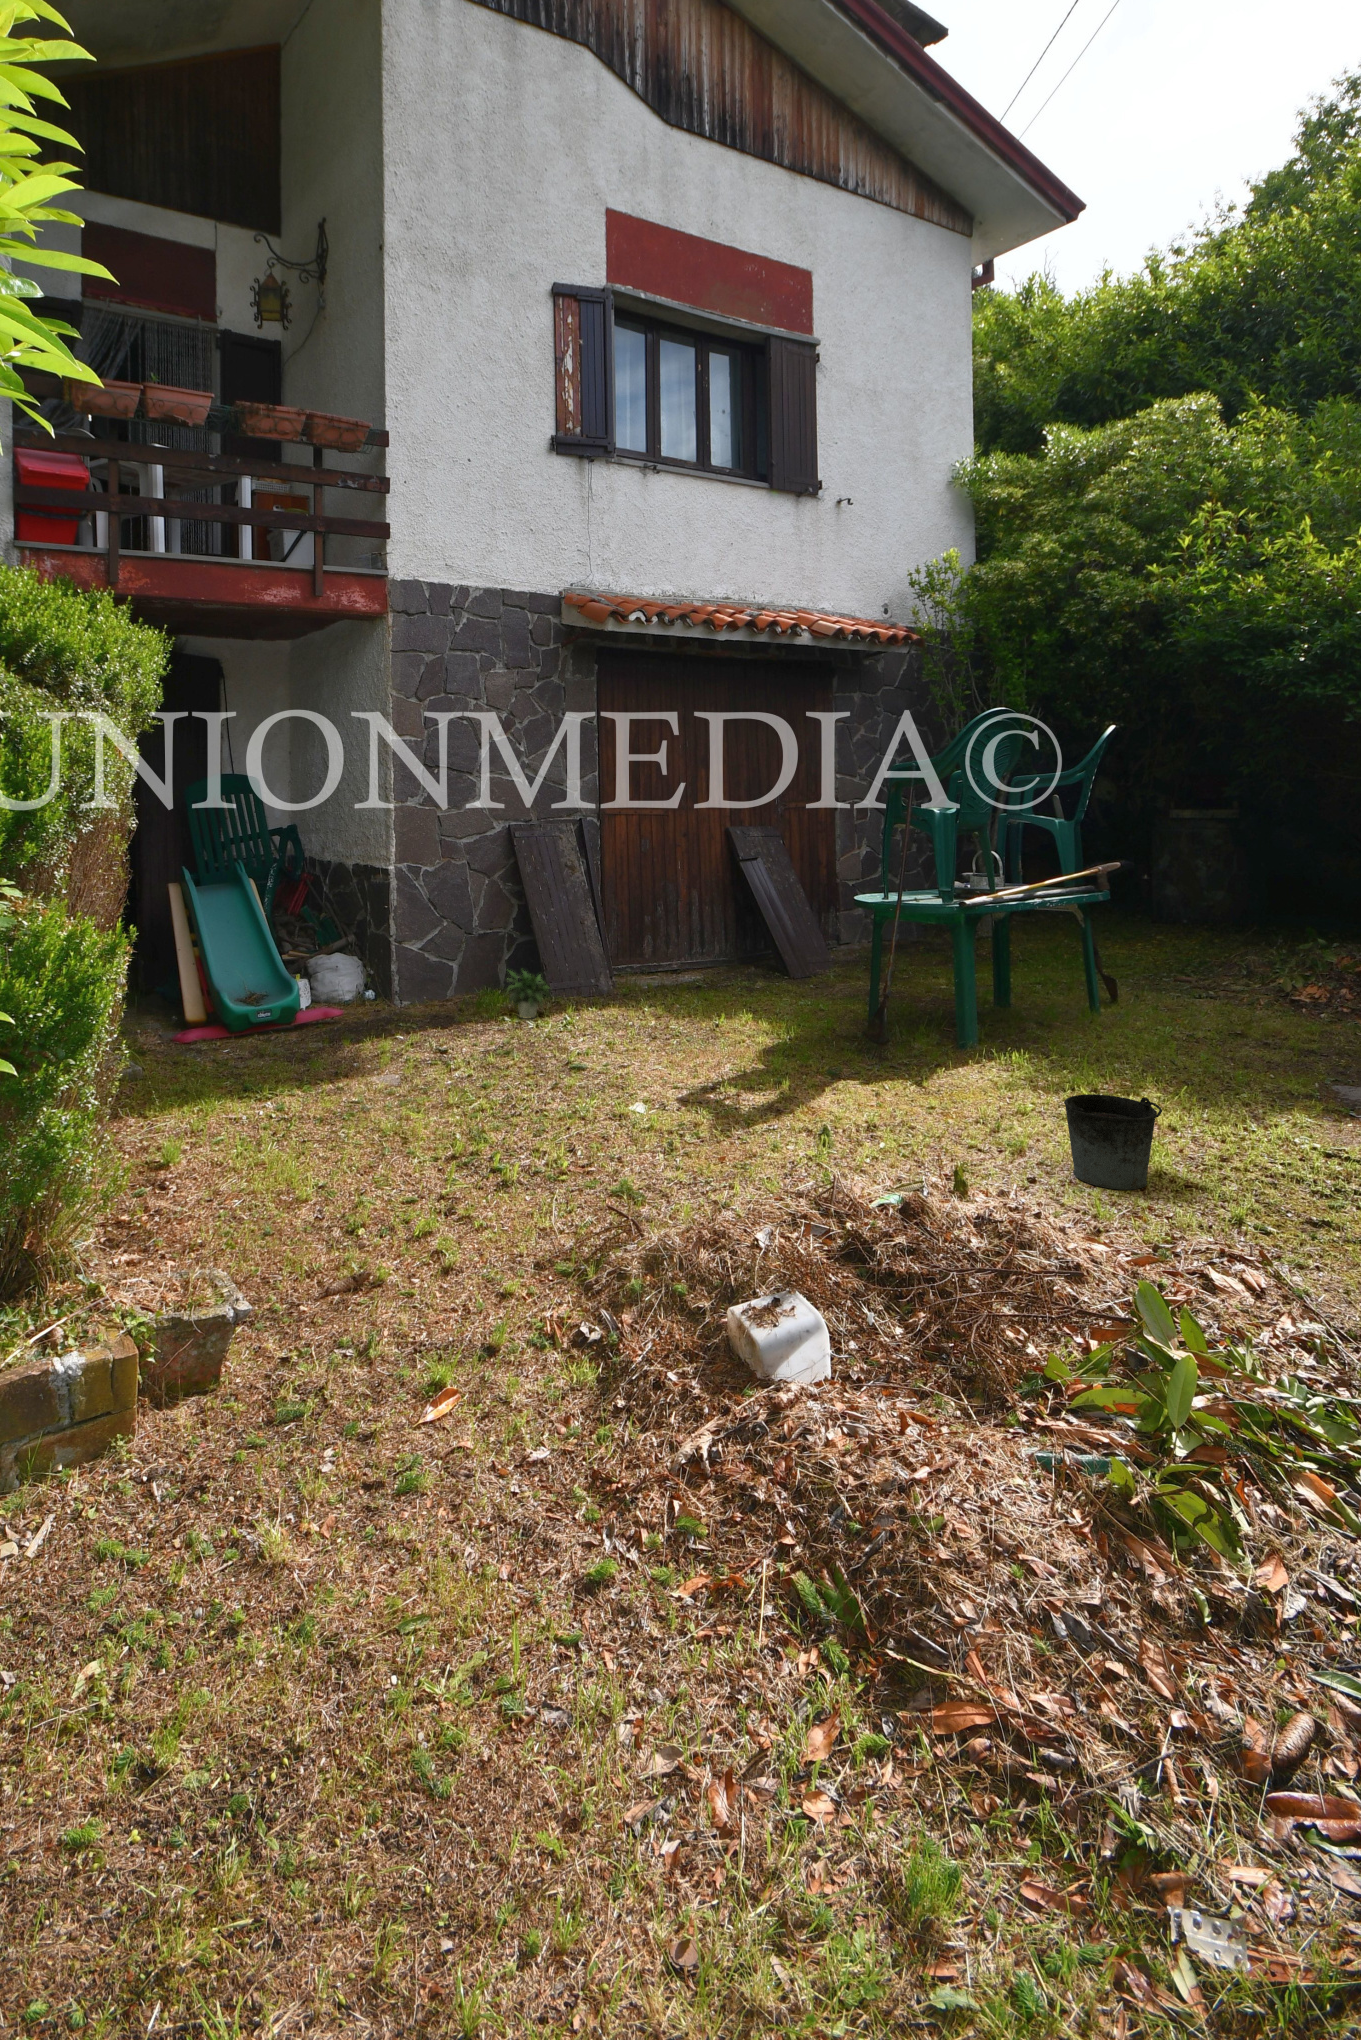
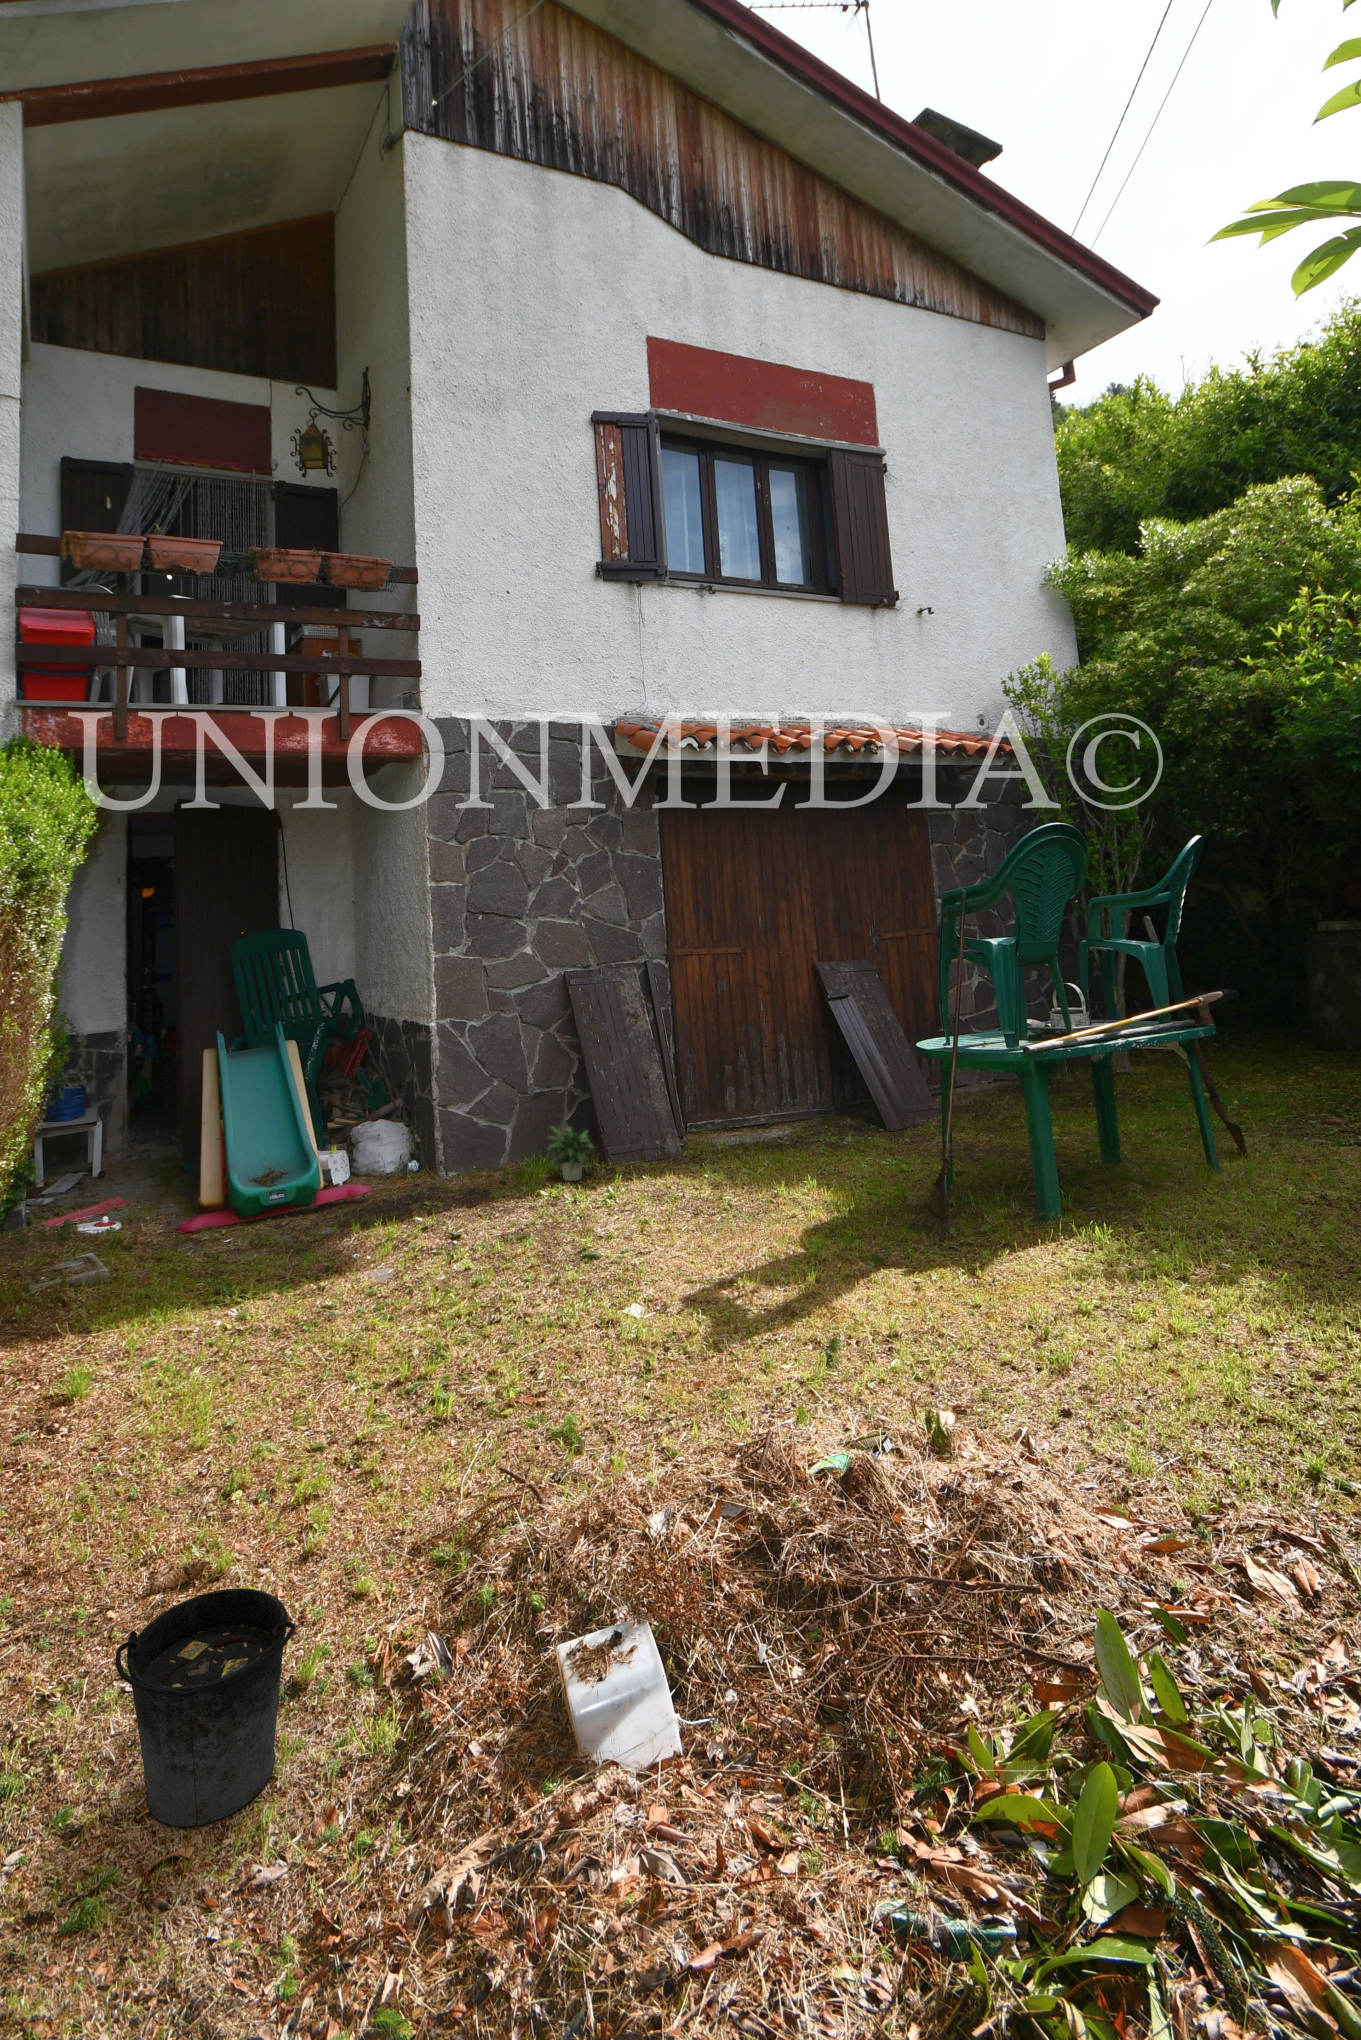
bucket: present [1064,1094,1162,1190] -> present [116,1588,296,1827]

